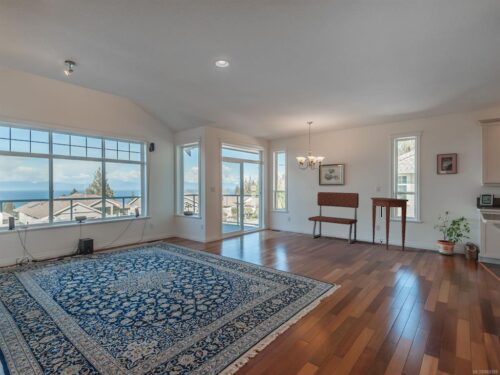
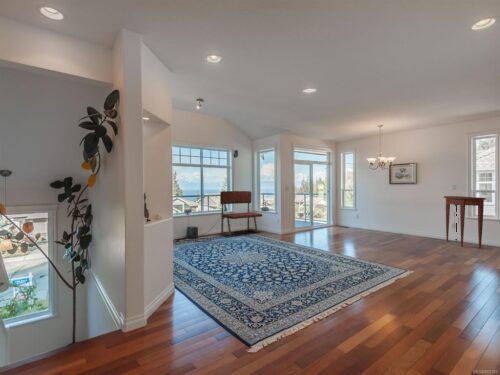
bench: present [308,192,359,244] -> present [220,191,262,236]

